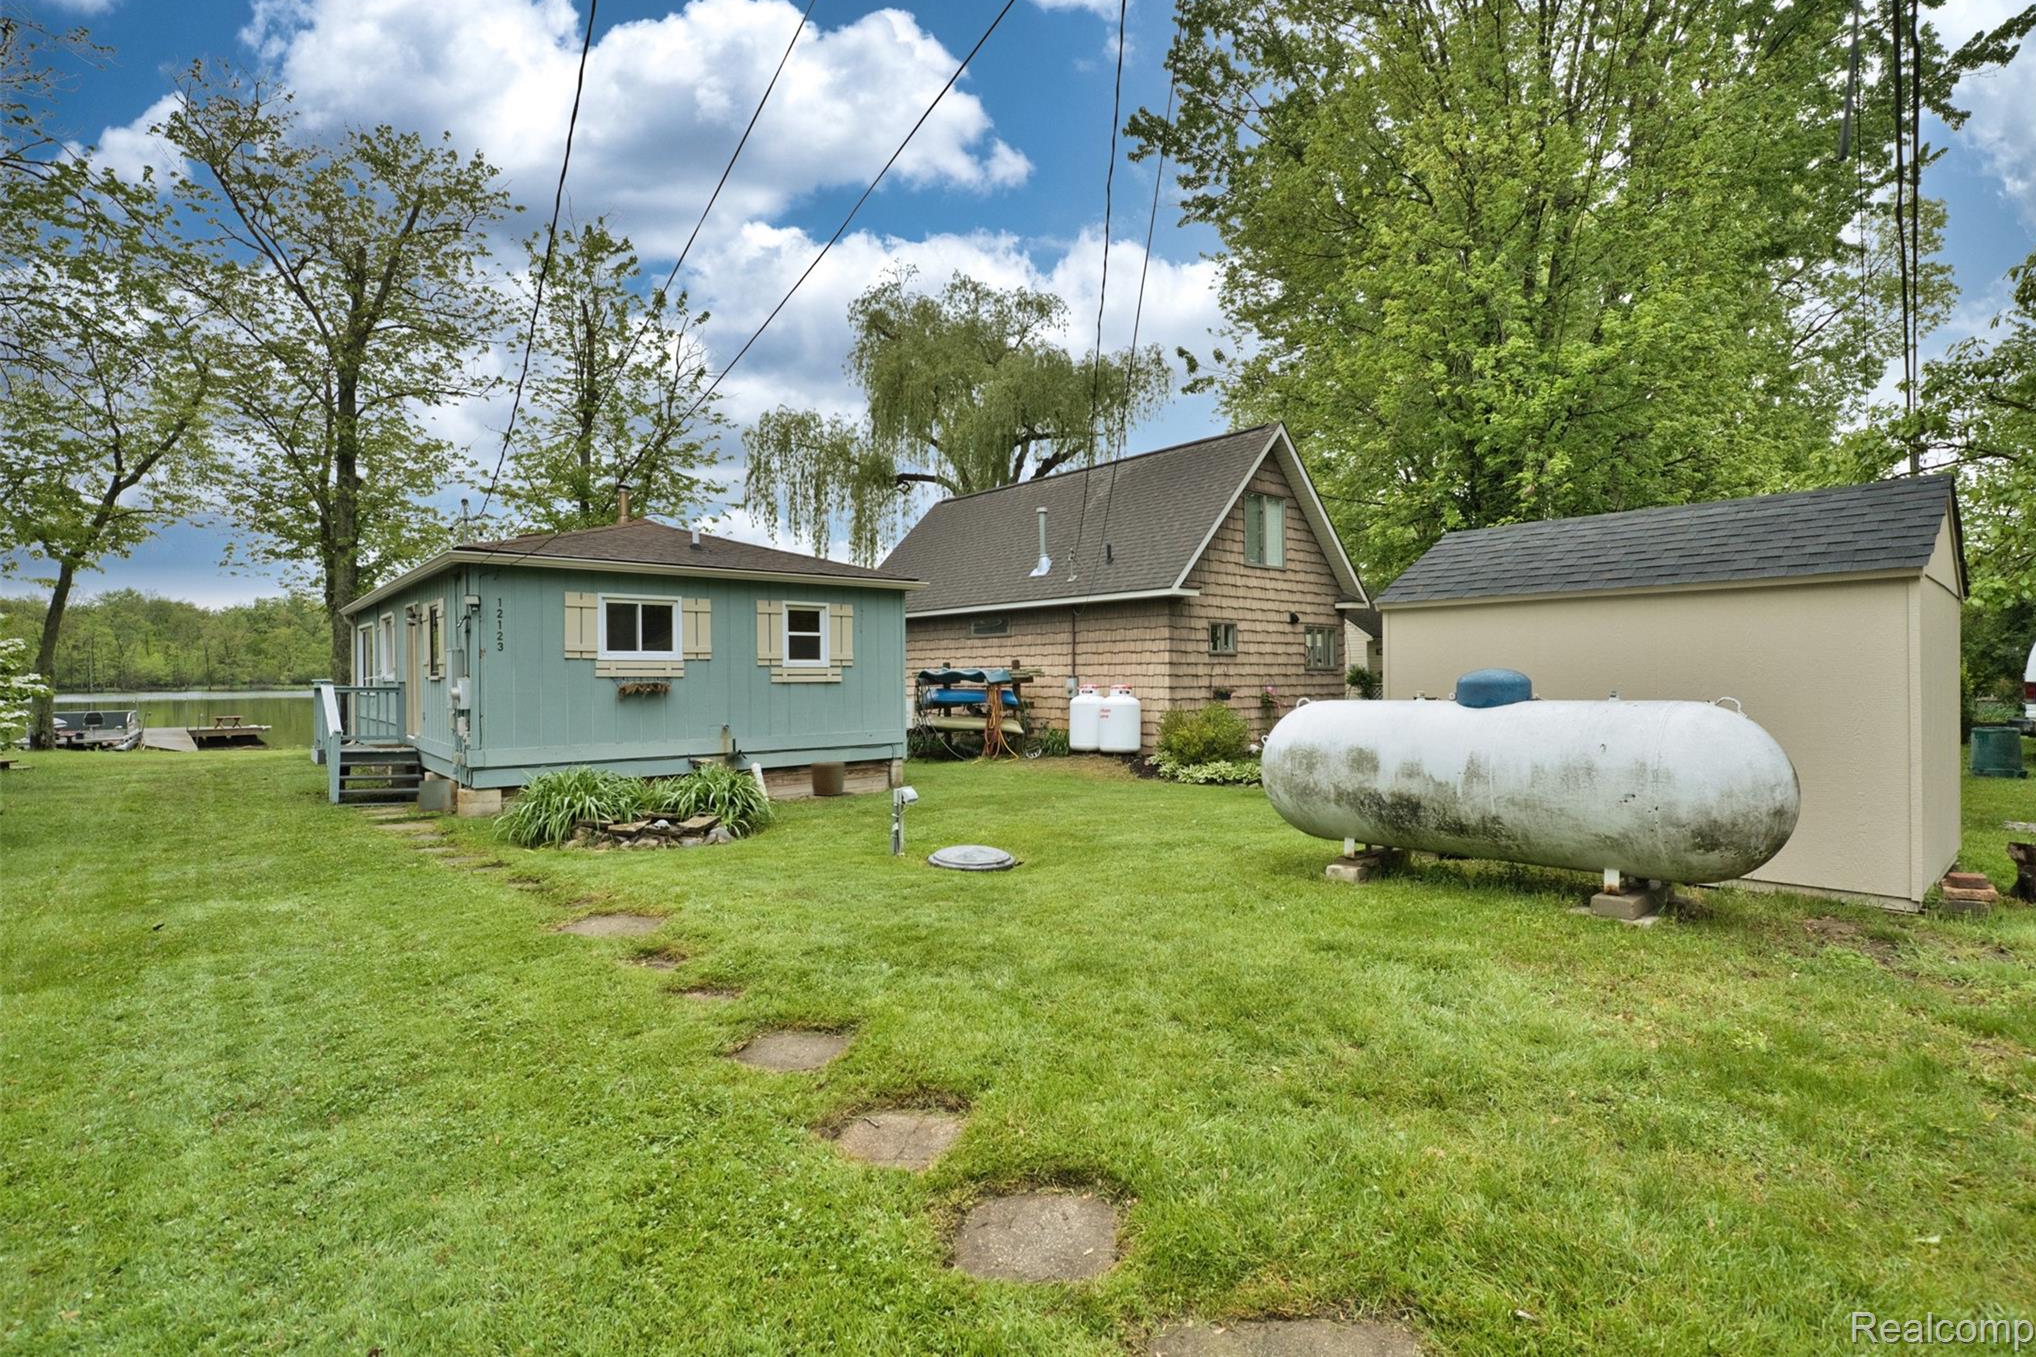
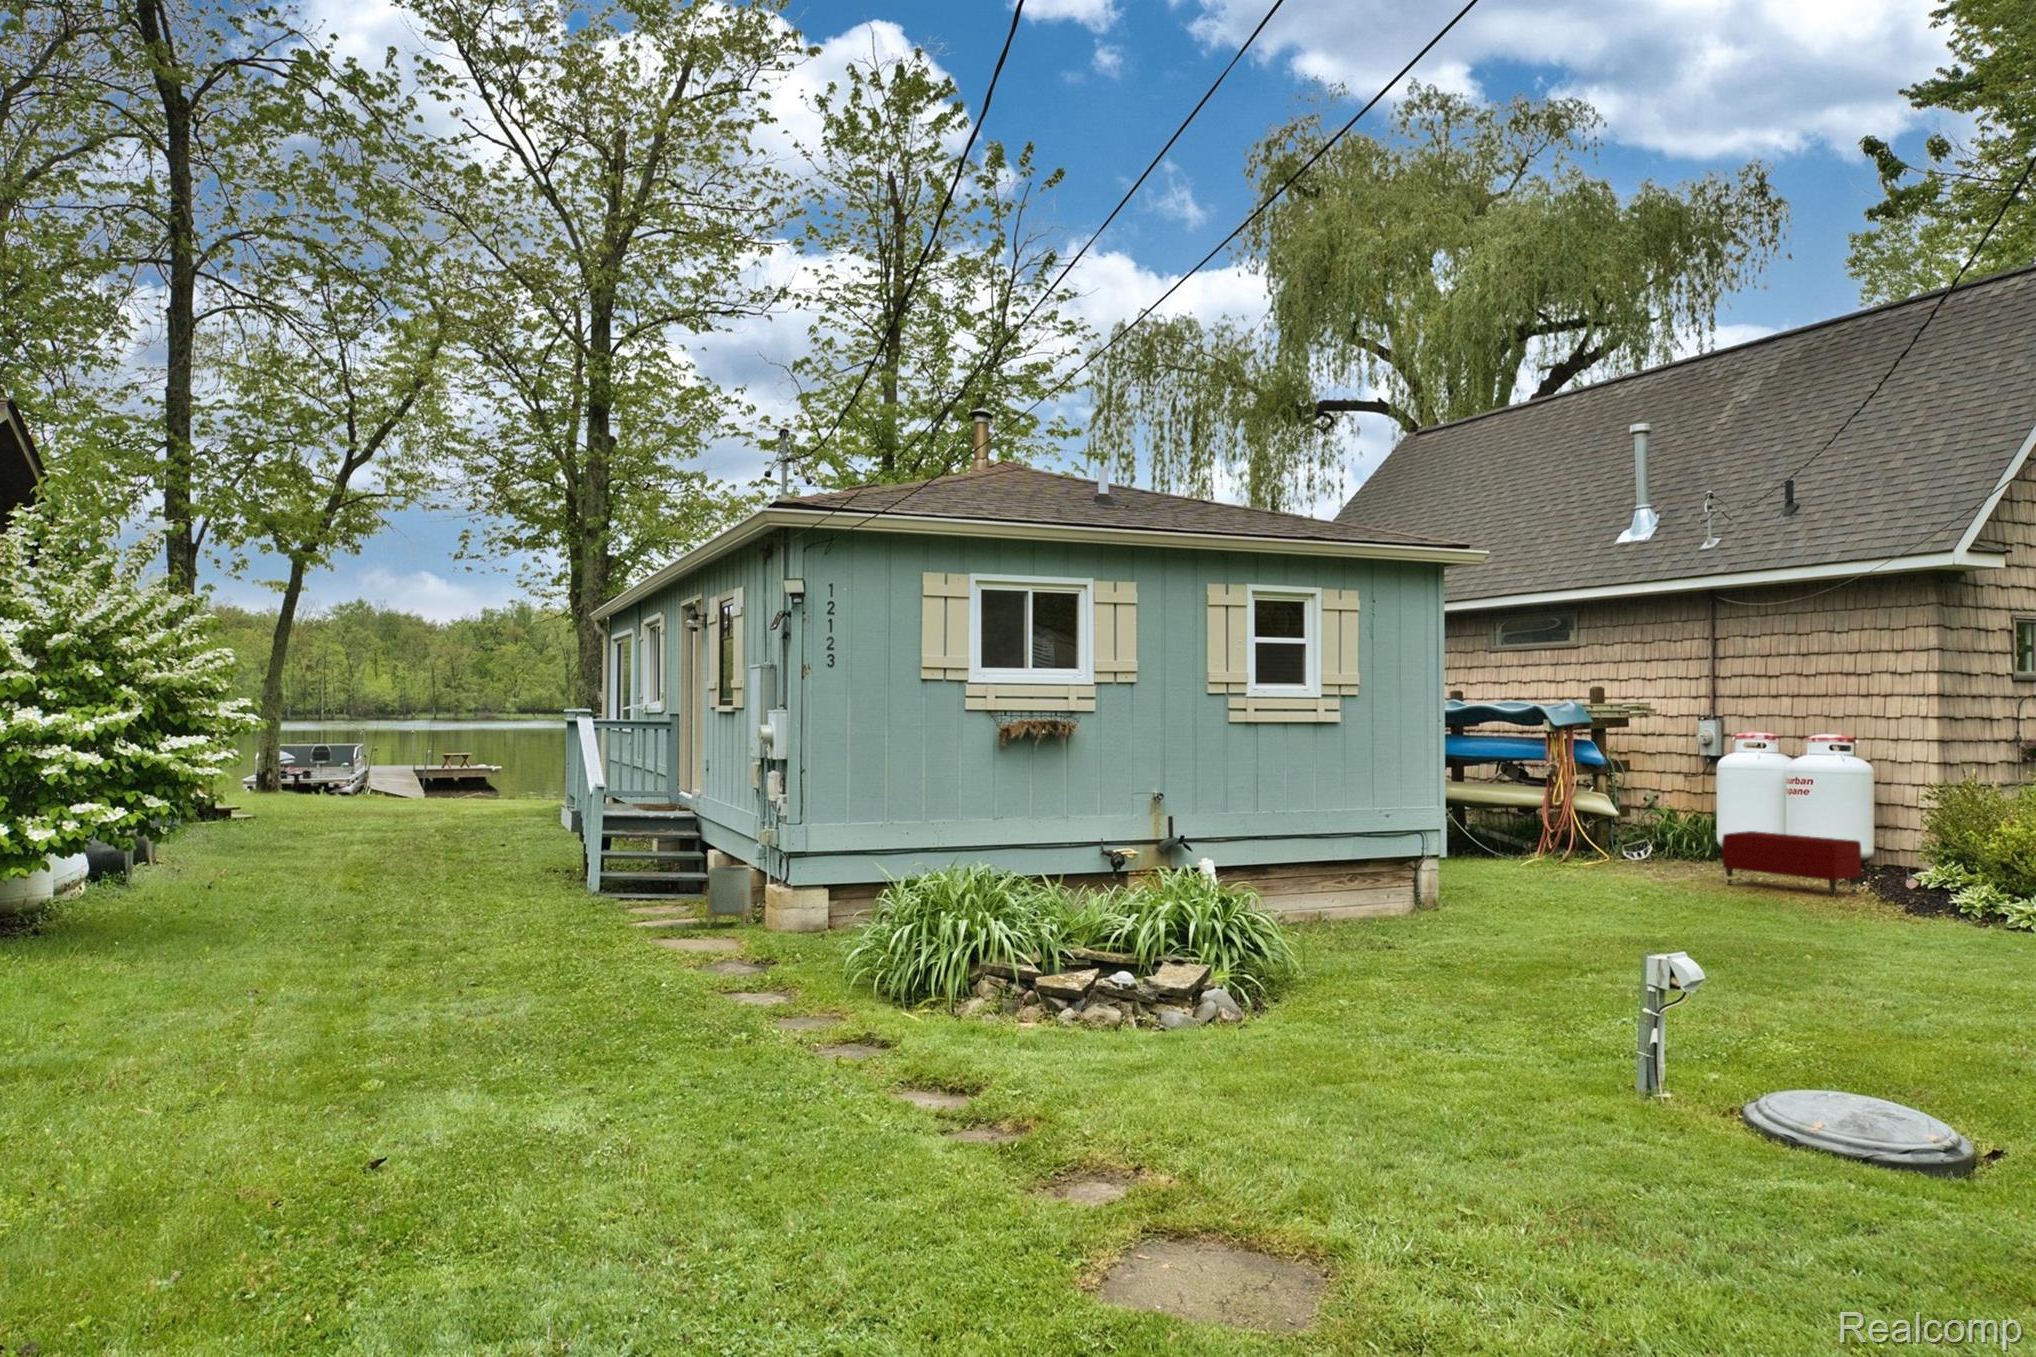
bench: none [1067,739,1132,772] -> present [1722,831,1861,897]
woven basket: present [811,761,845,796] -> none [1292,858,1352,921]

